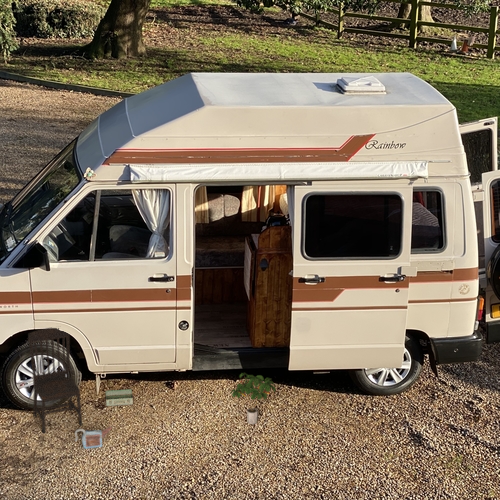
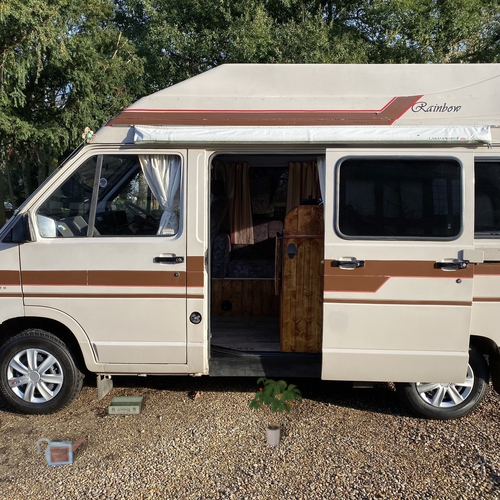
chair: present [28,328,82,433] -> none [13,315,69,442]

